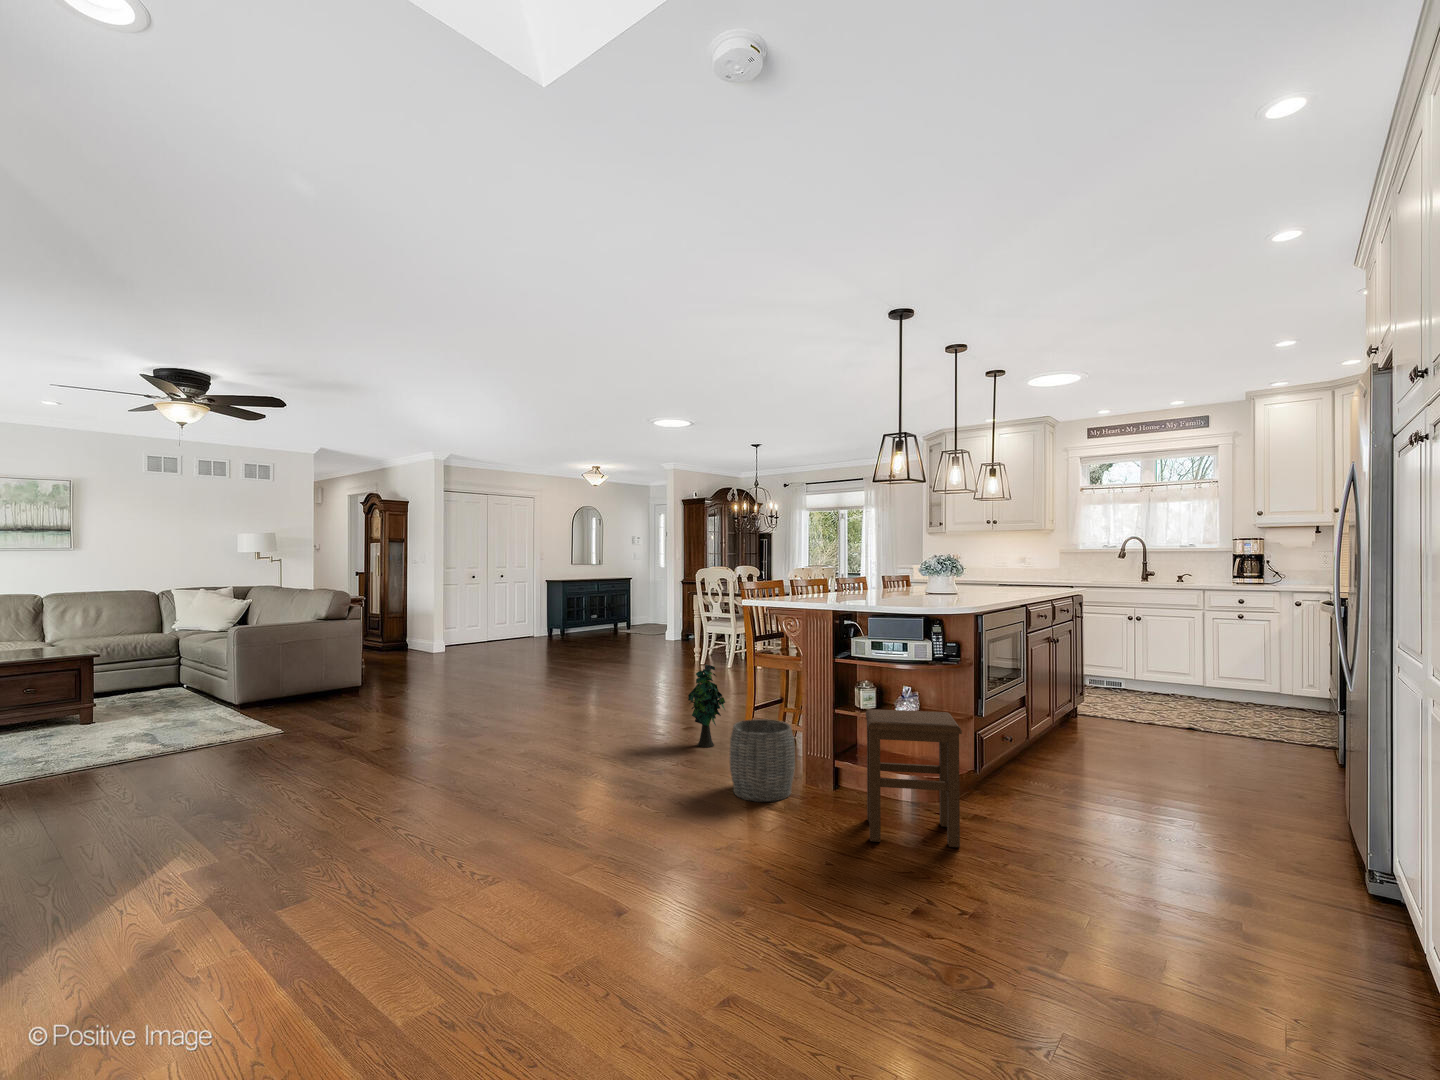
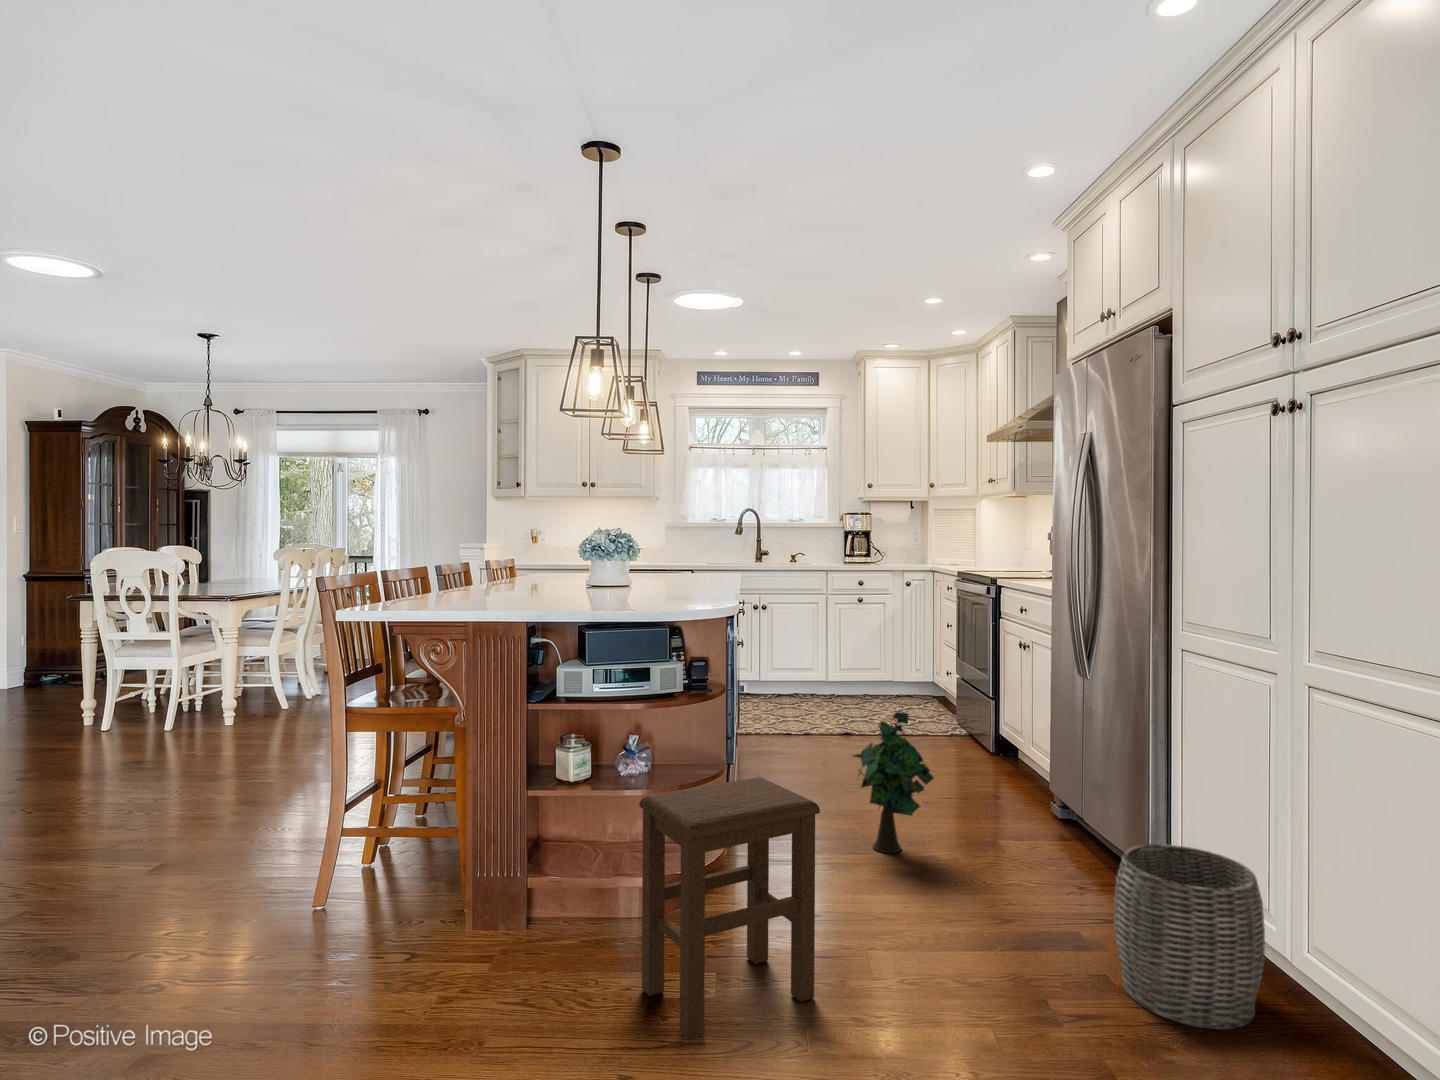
decorative plant: present [688,665,725,747] -> present [853,712,934,853]
woven basket: present [730,719,795,802] -> present [1114,844,1265,1029]

